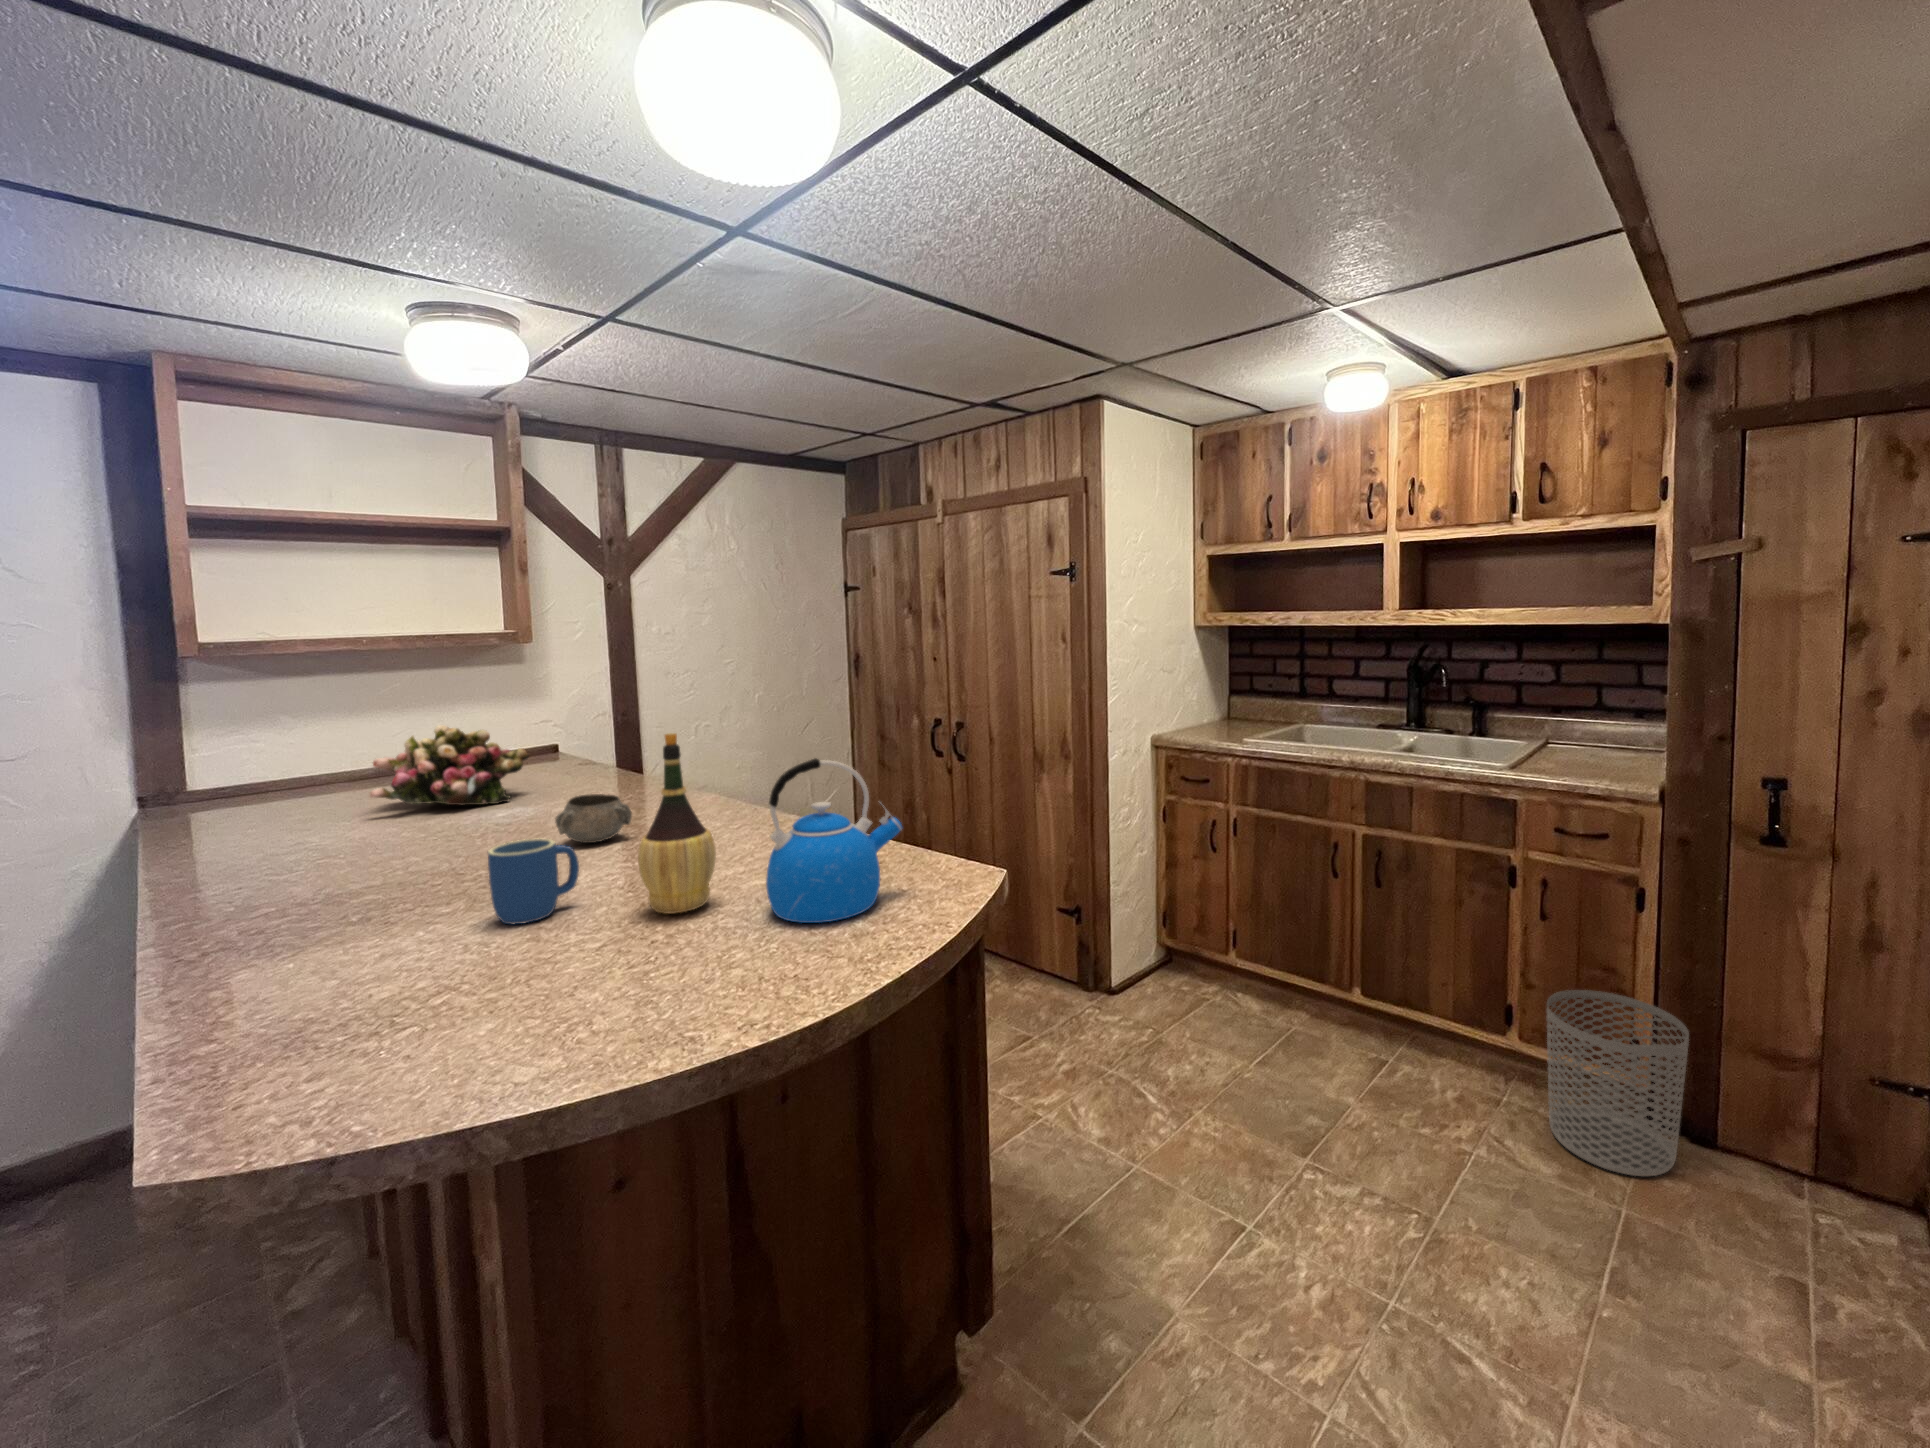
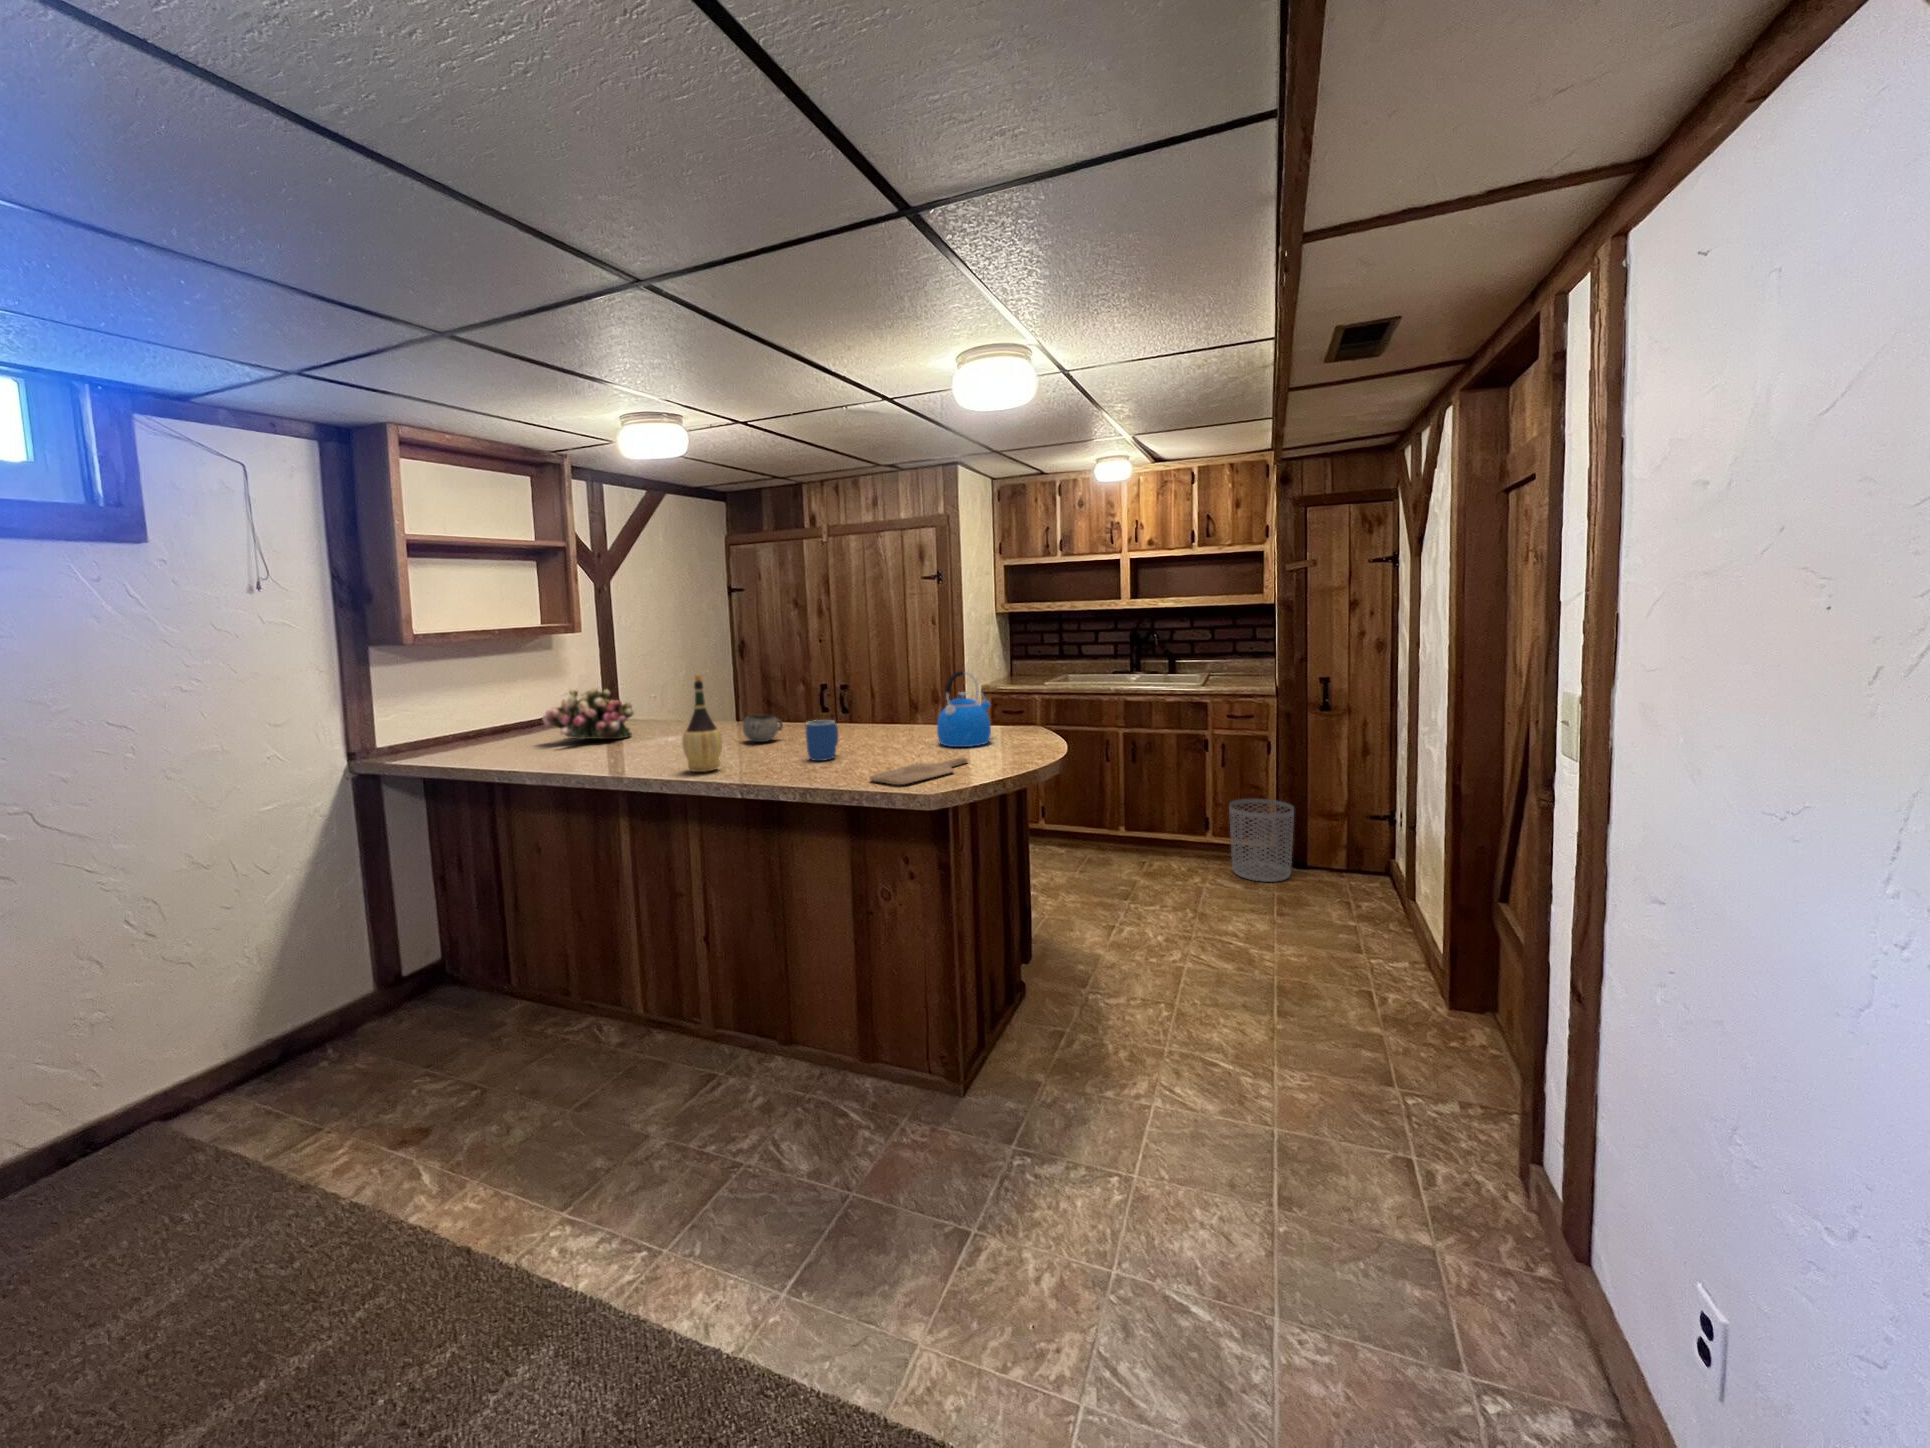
wine bottle: present [638,733,716,914] -> present [682,675,722,772]
cutting board: none [327,981,679,1089] -> present [870,758,968,785]

